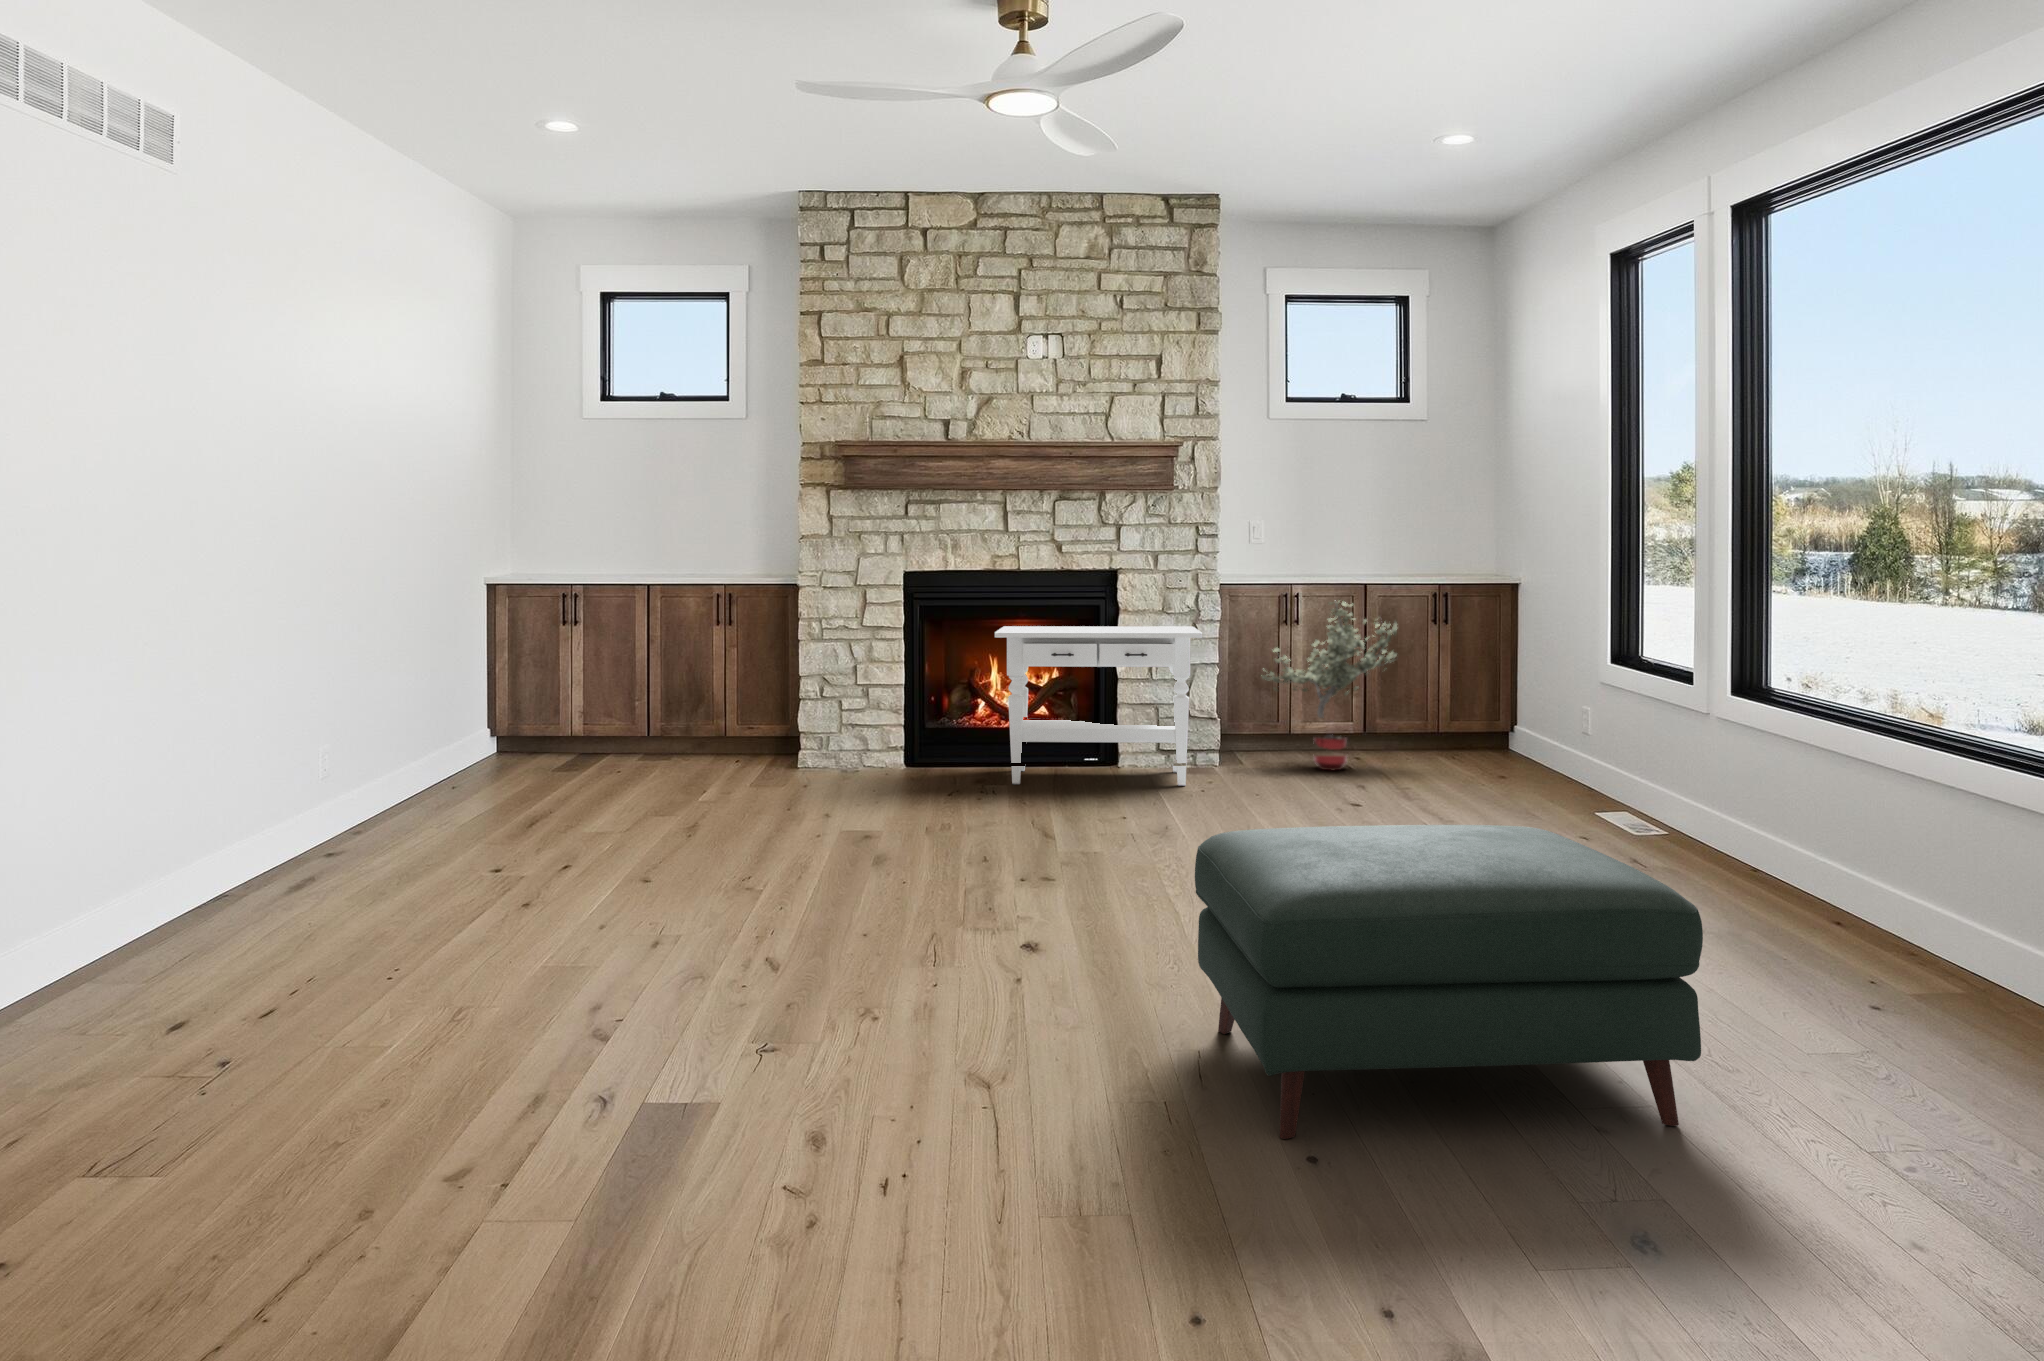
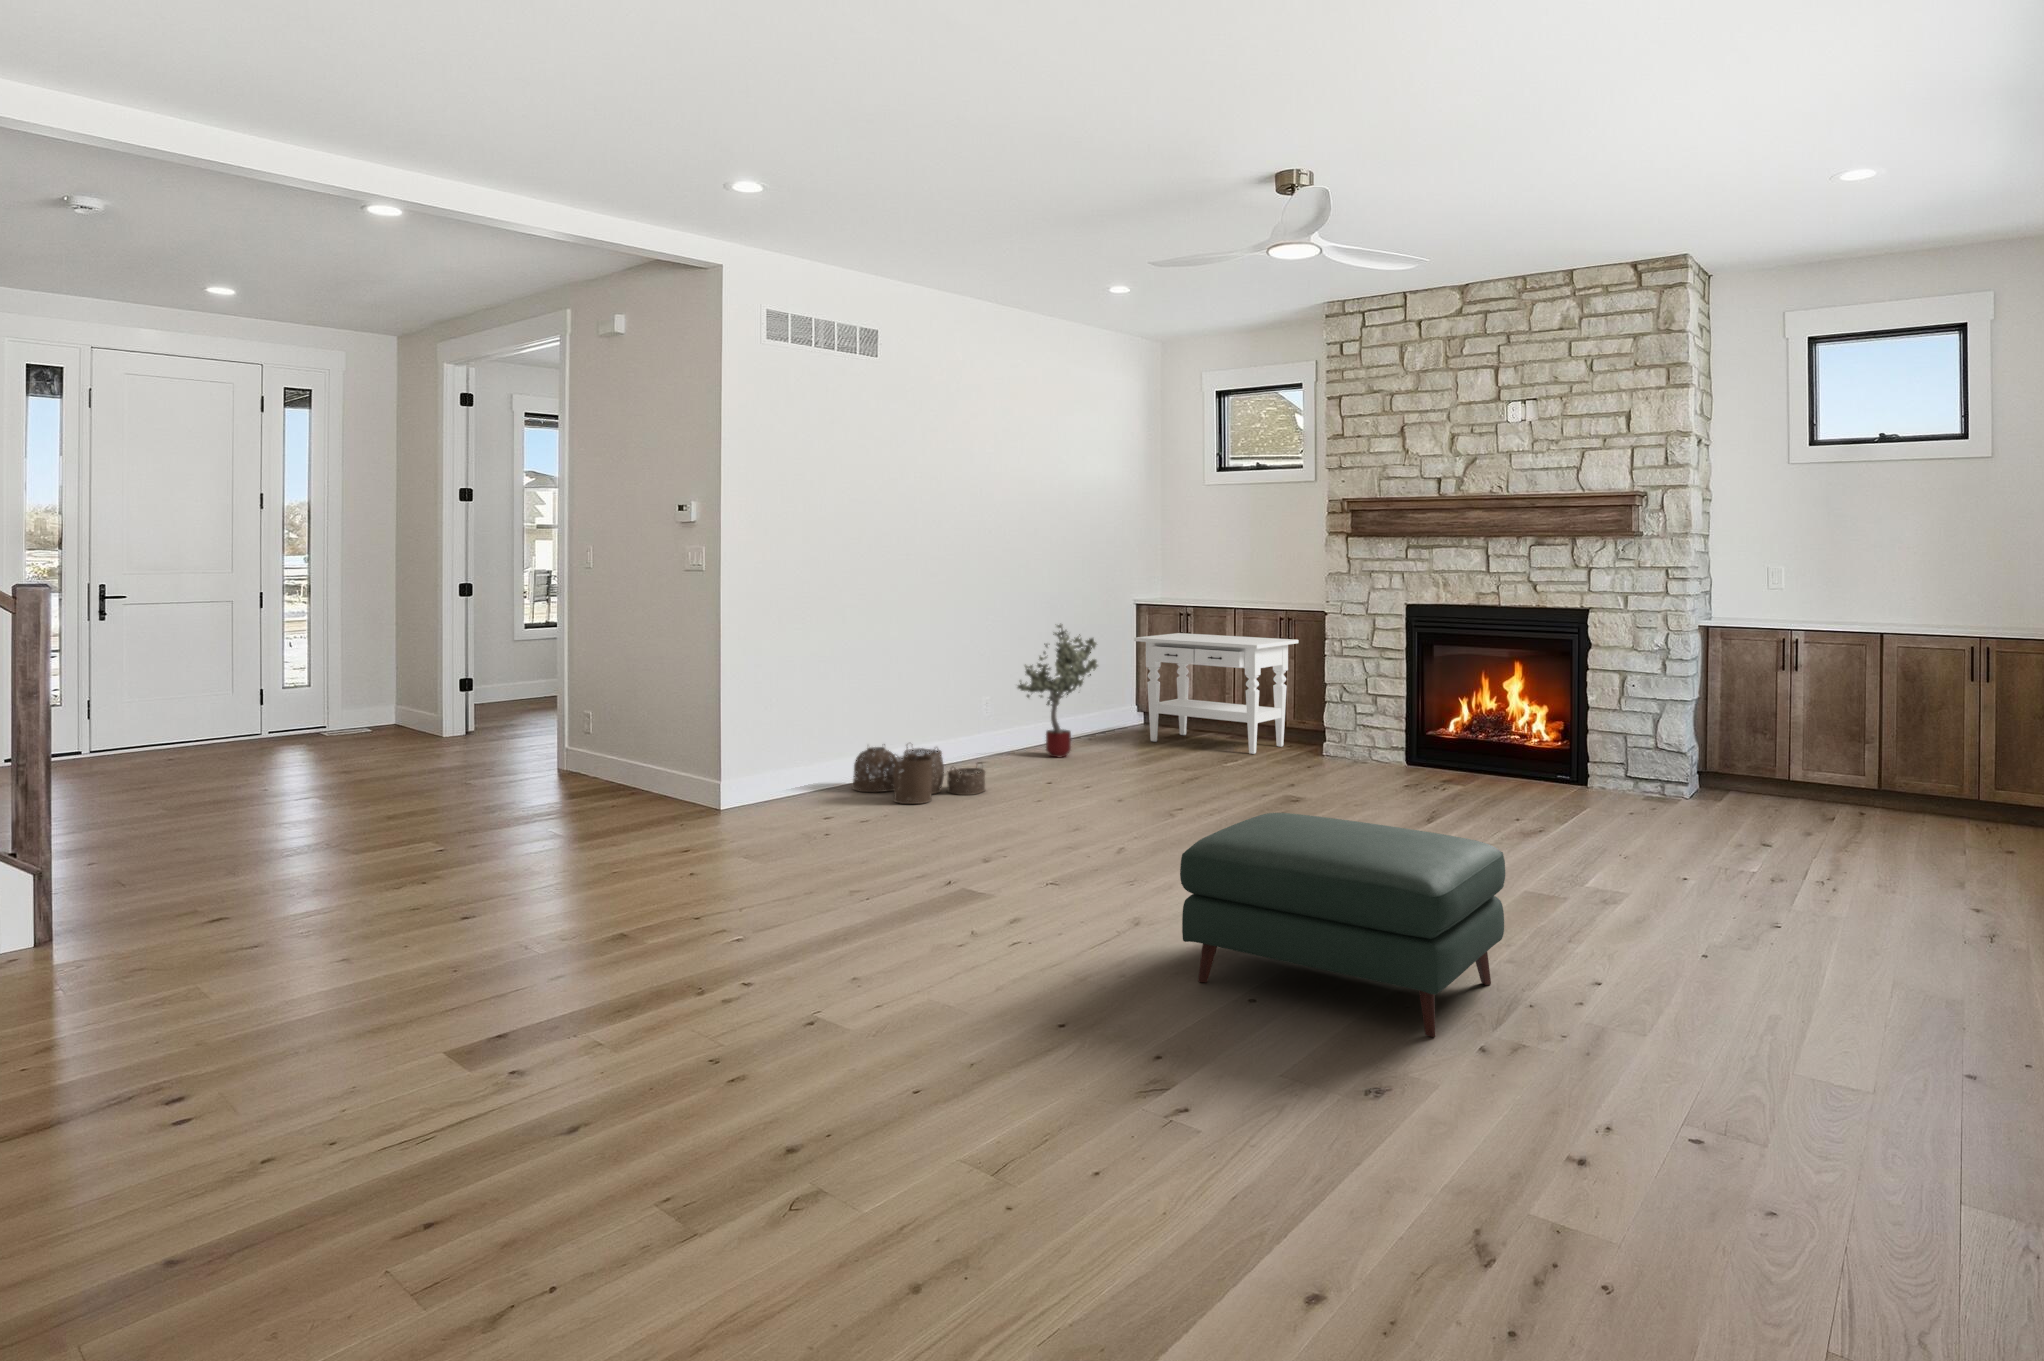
potted tree: present [1262,602,1397,770] -> present [1018,624,1098,757]
side table: present [995,626,1202,786] -> present [1134,633,1298,754]
woven basket: none [94,821,388,936] -> present [853,744,985,804]

